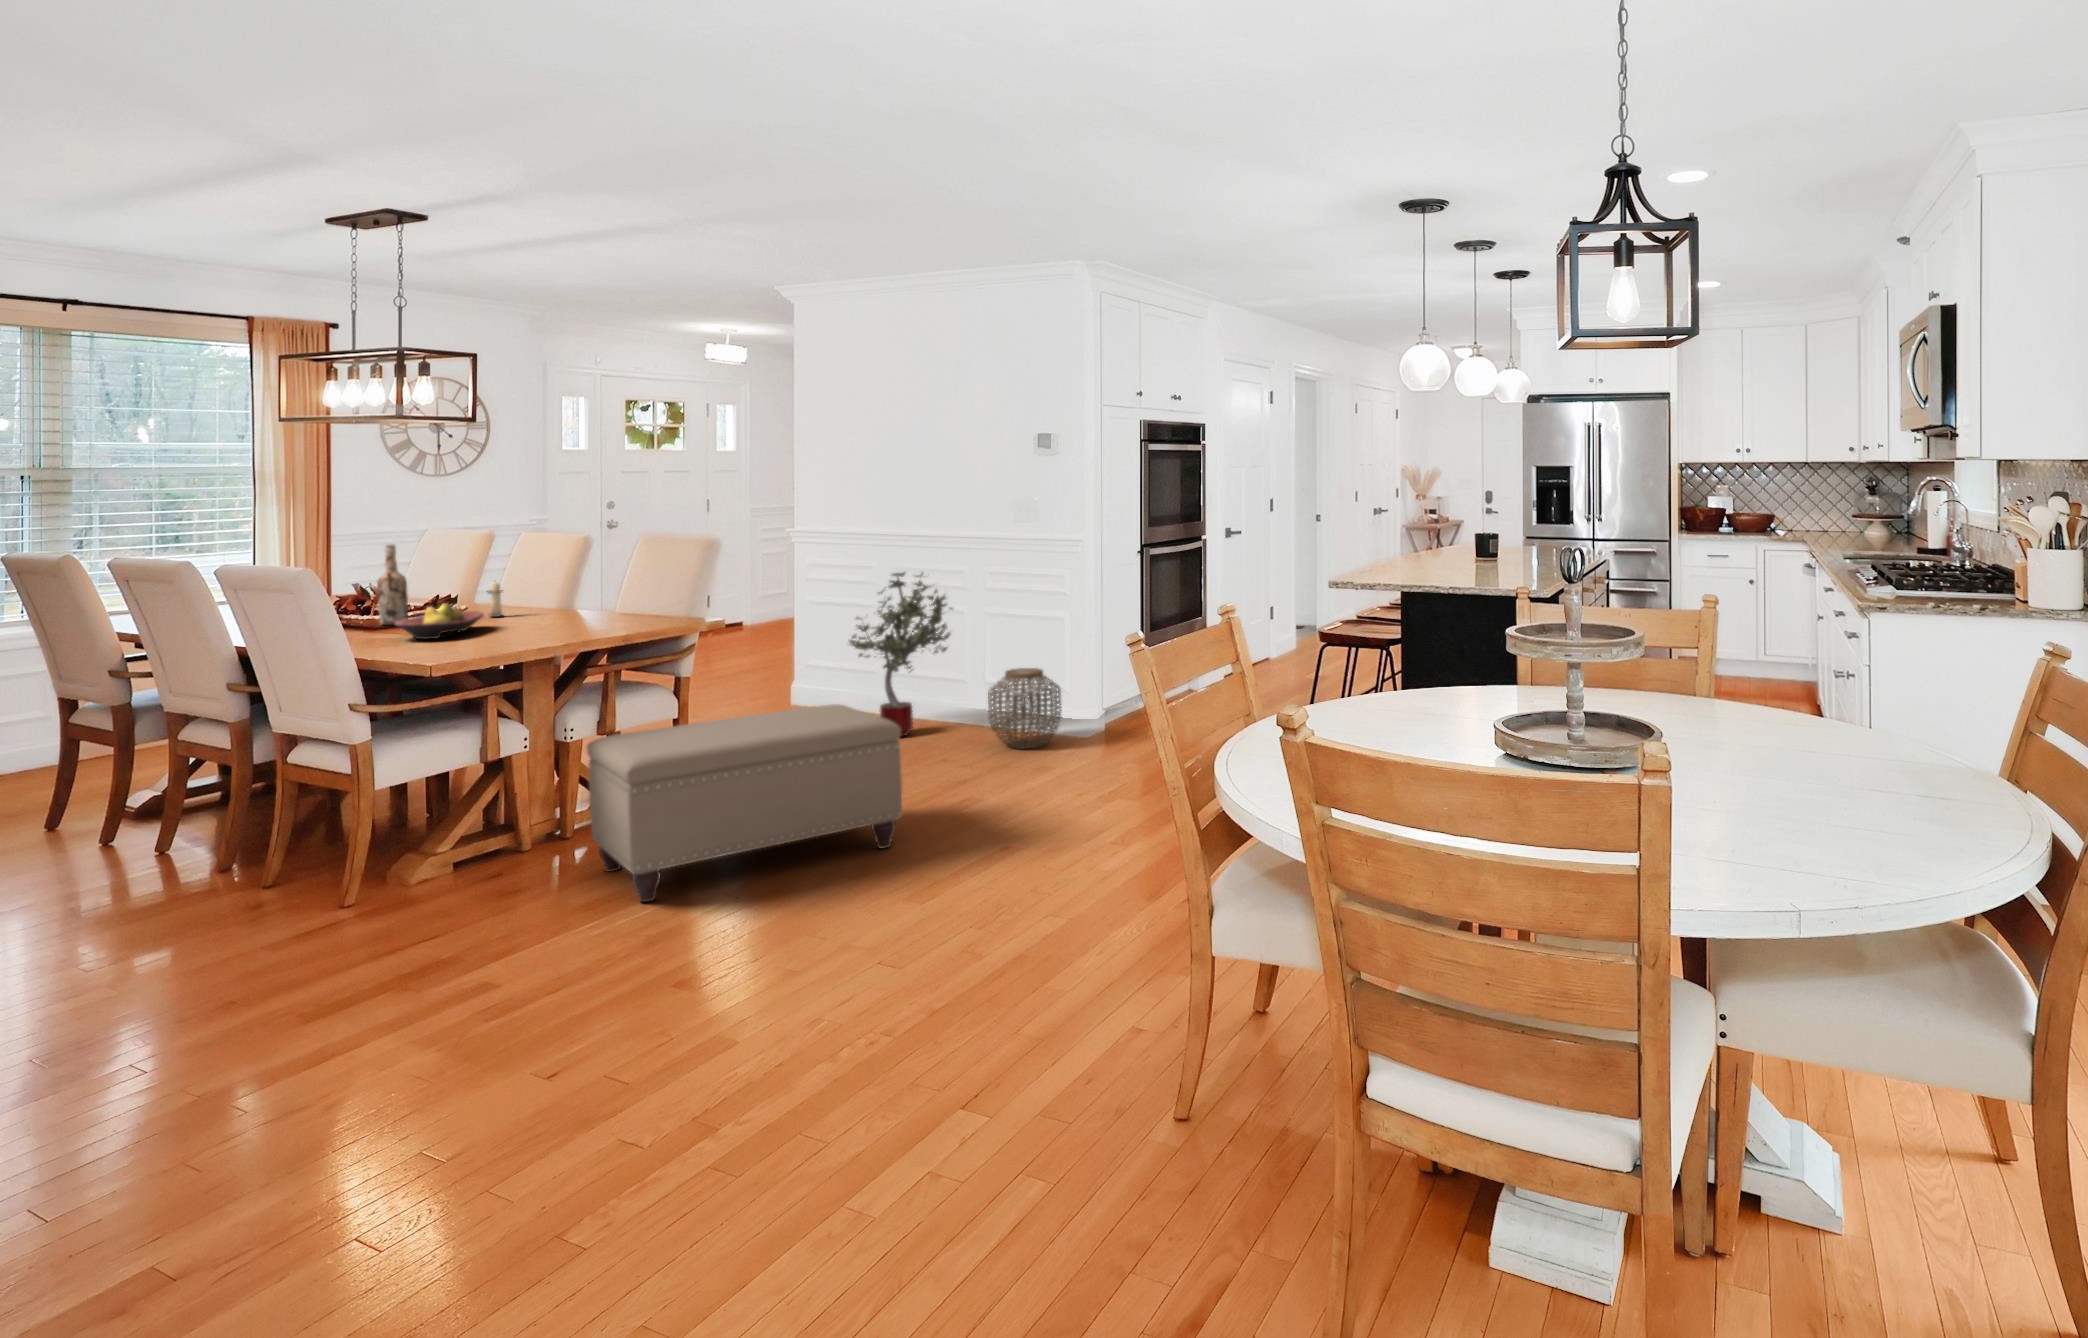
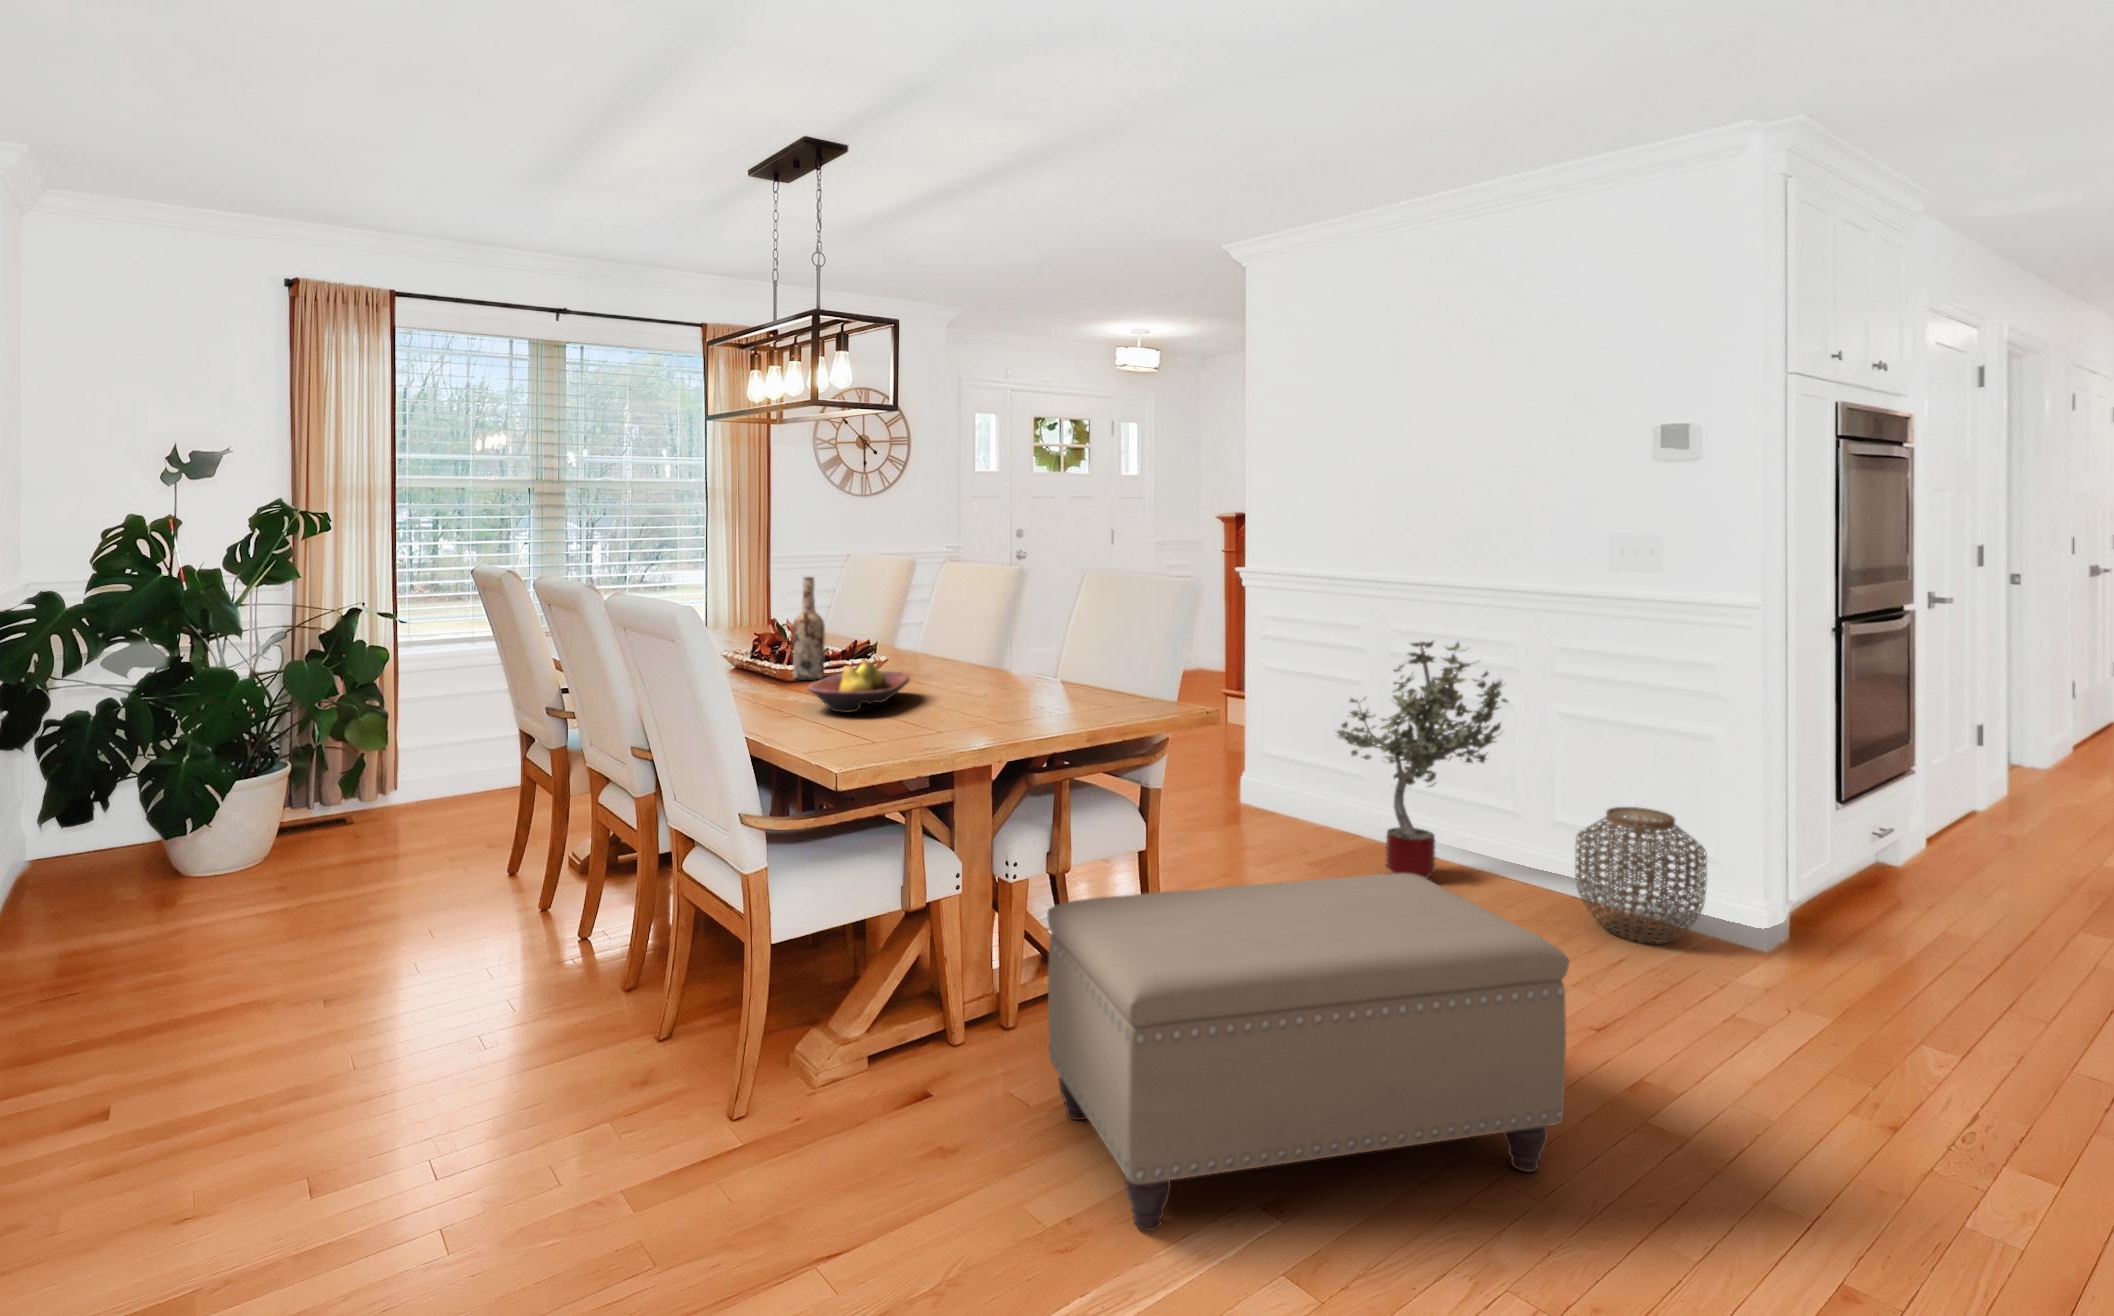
candle: present [487,582,503,617] -> none [909,627,933,678]

